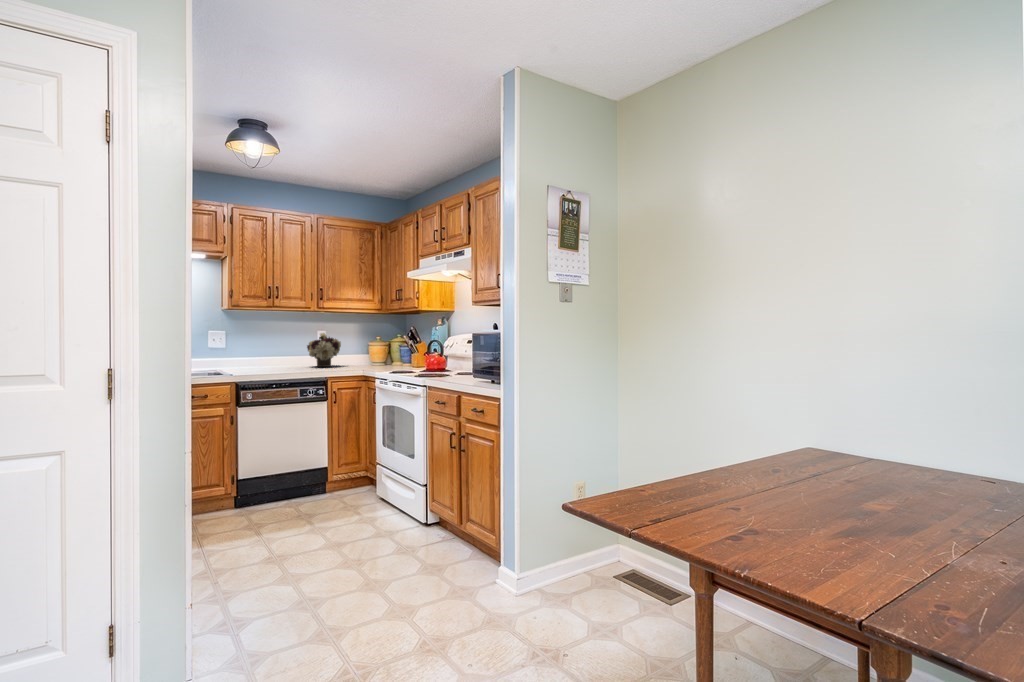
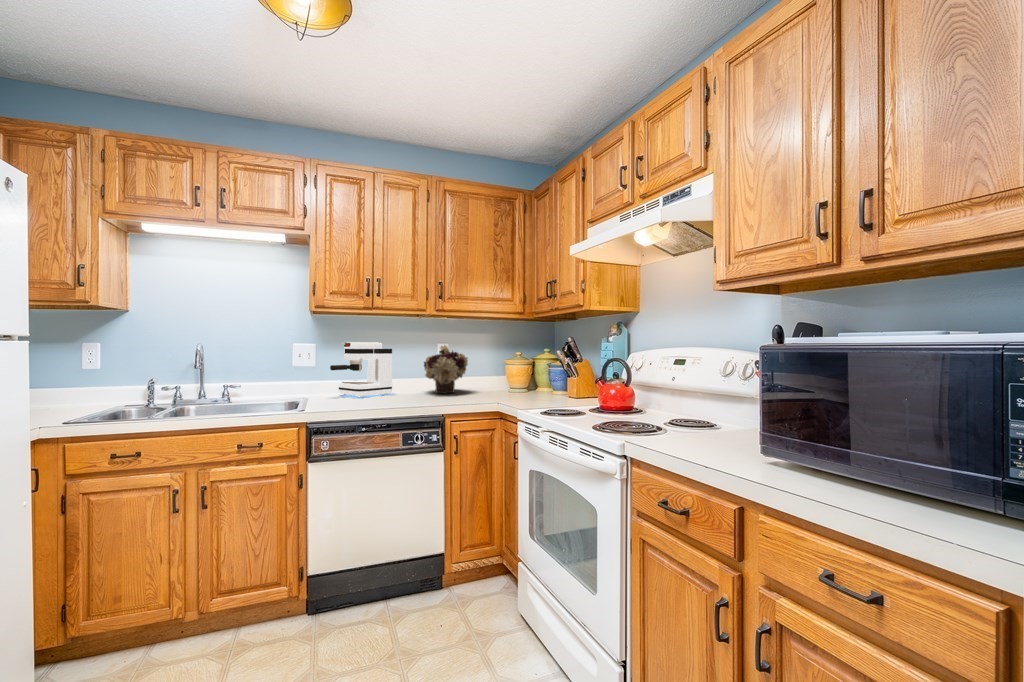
coffee maker: none [237,331,284,370] -> present [330,342,392,397]

